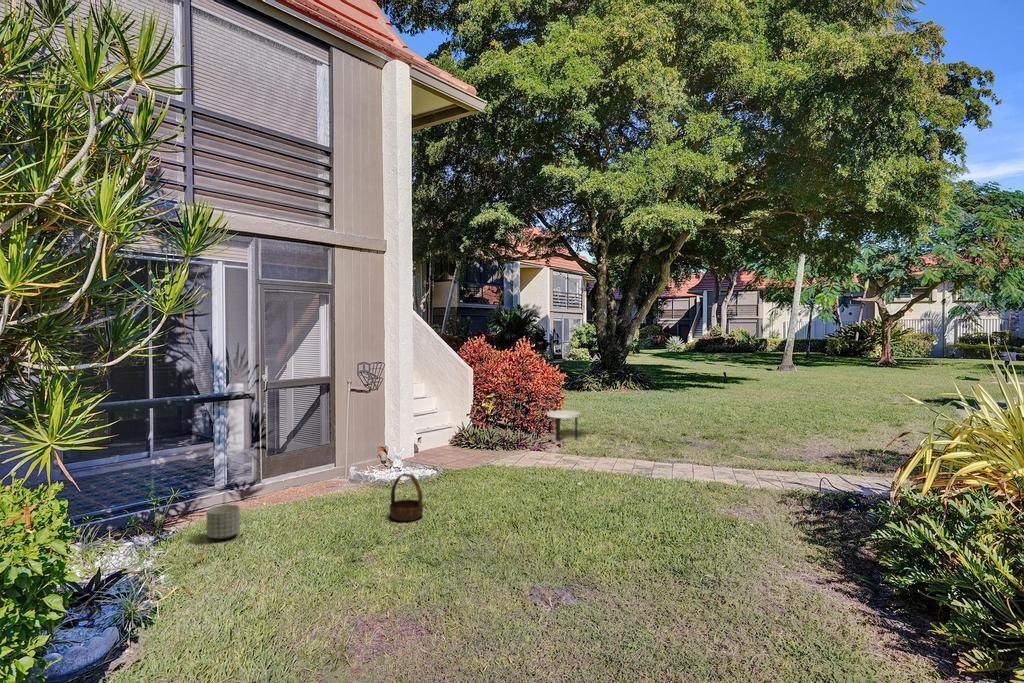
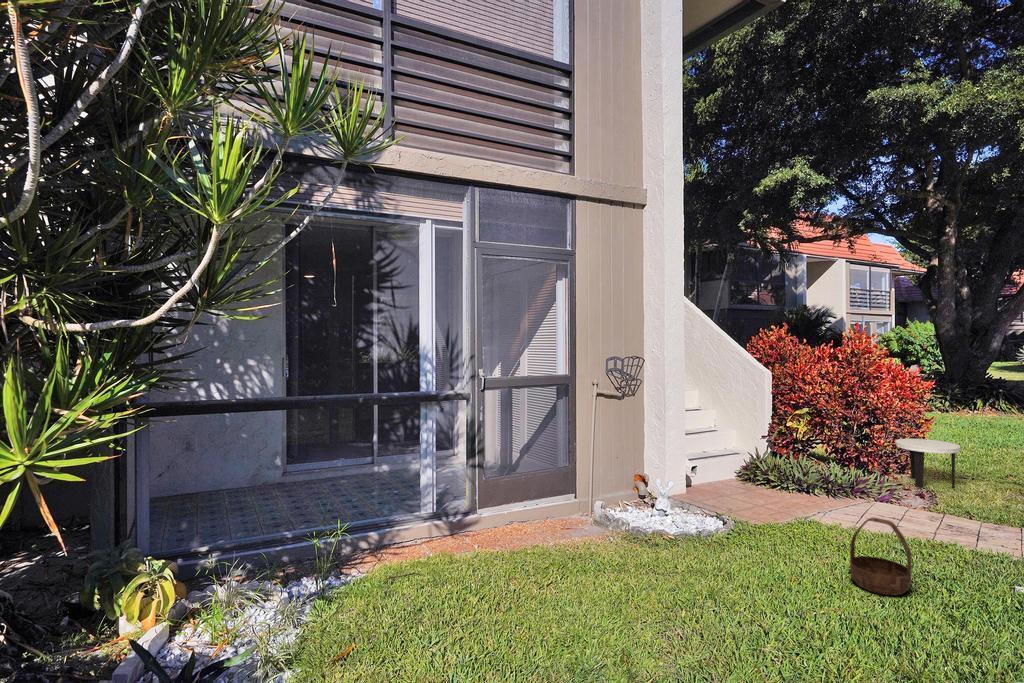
basket: present [390,474,423,521] -> present [850,518,912,595]
planter: present [206,505,240,540] -> none [373,556,419,612]

